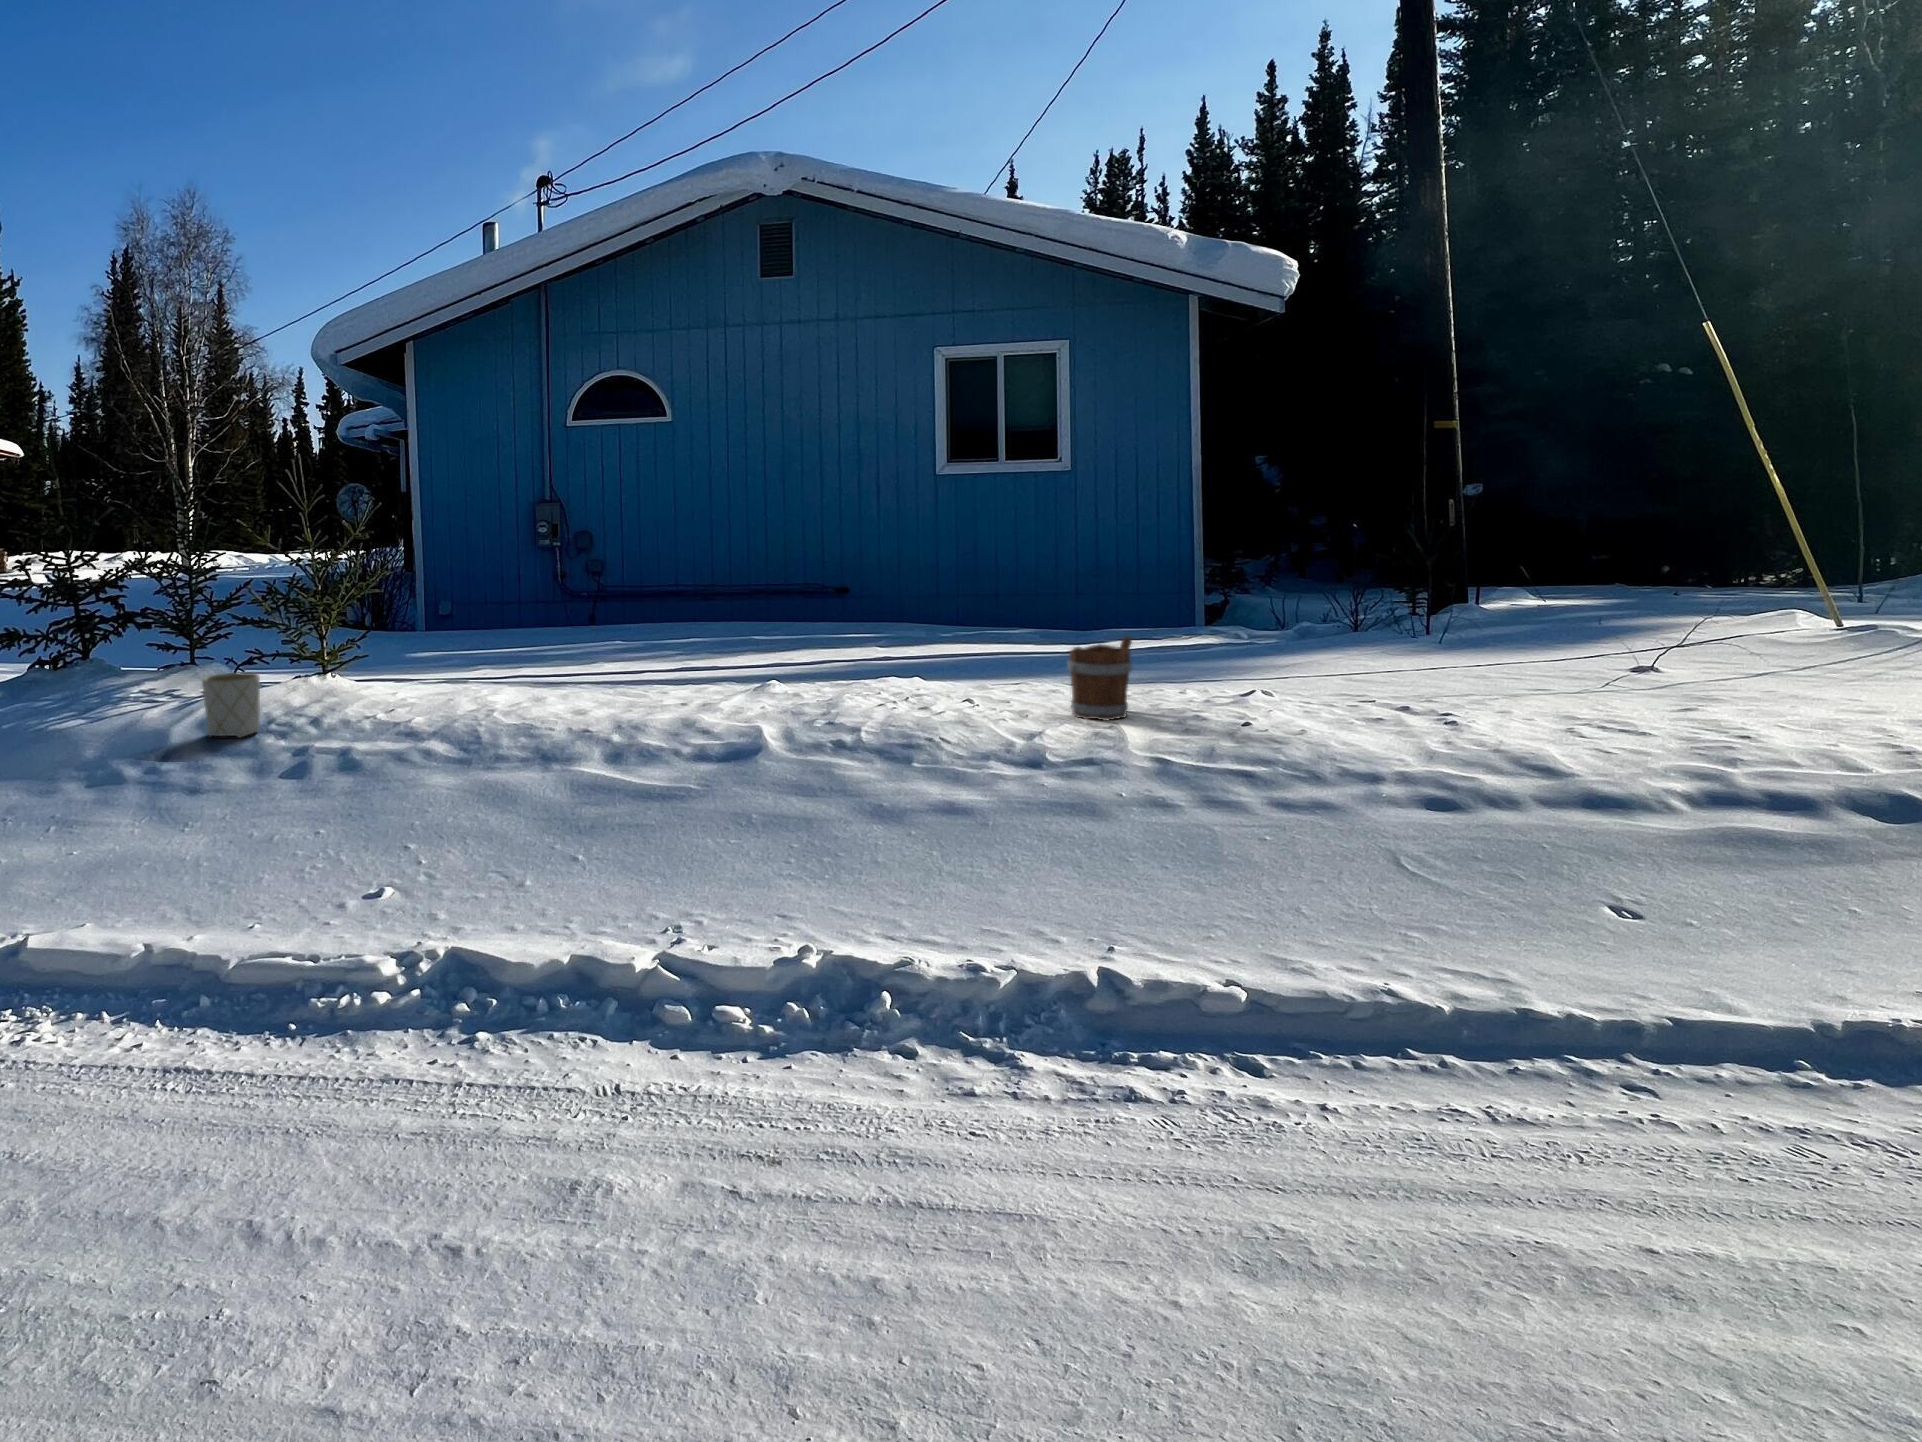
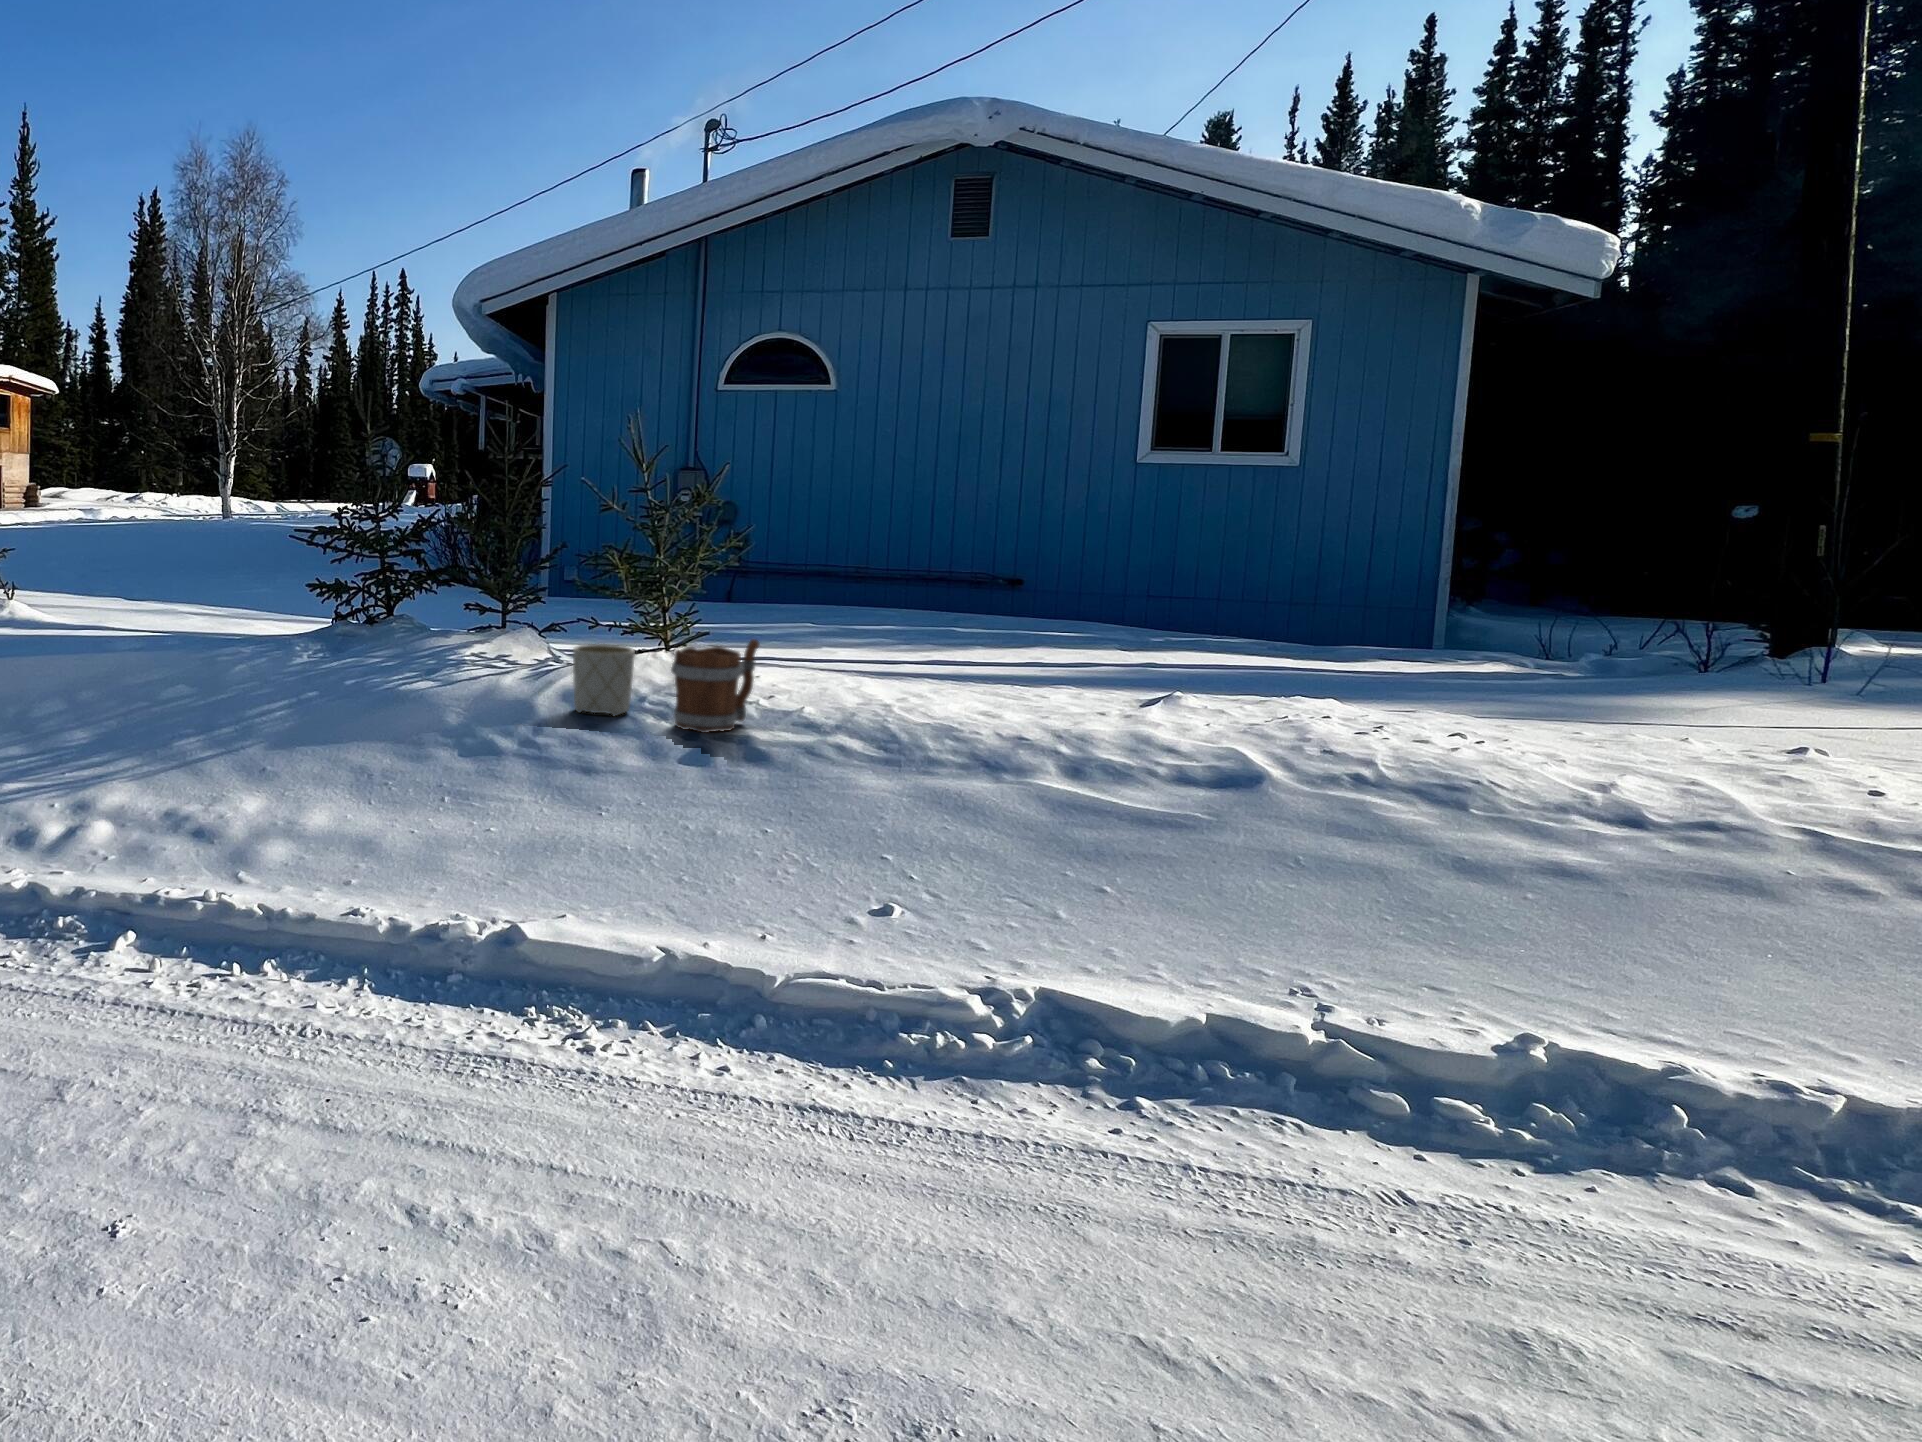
bucket: present [1067,637,1132,720] -> present [671,639,759,733]

